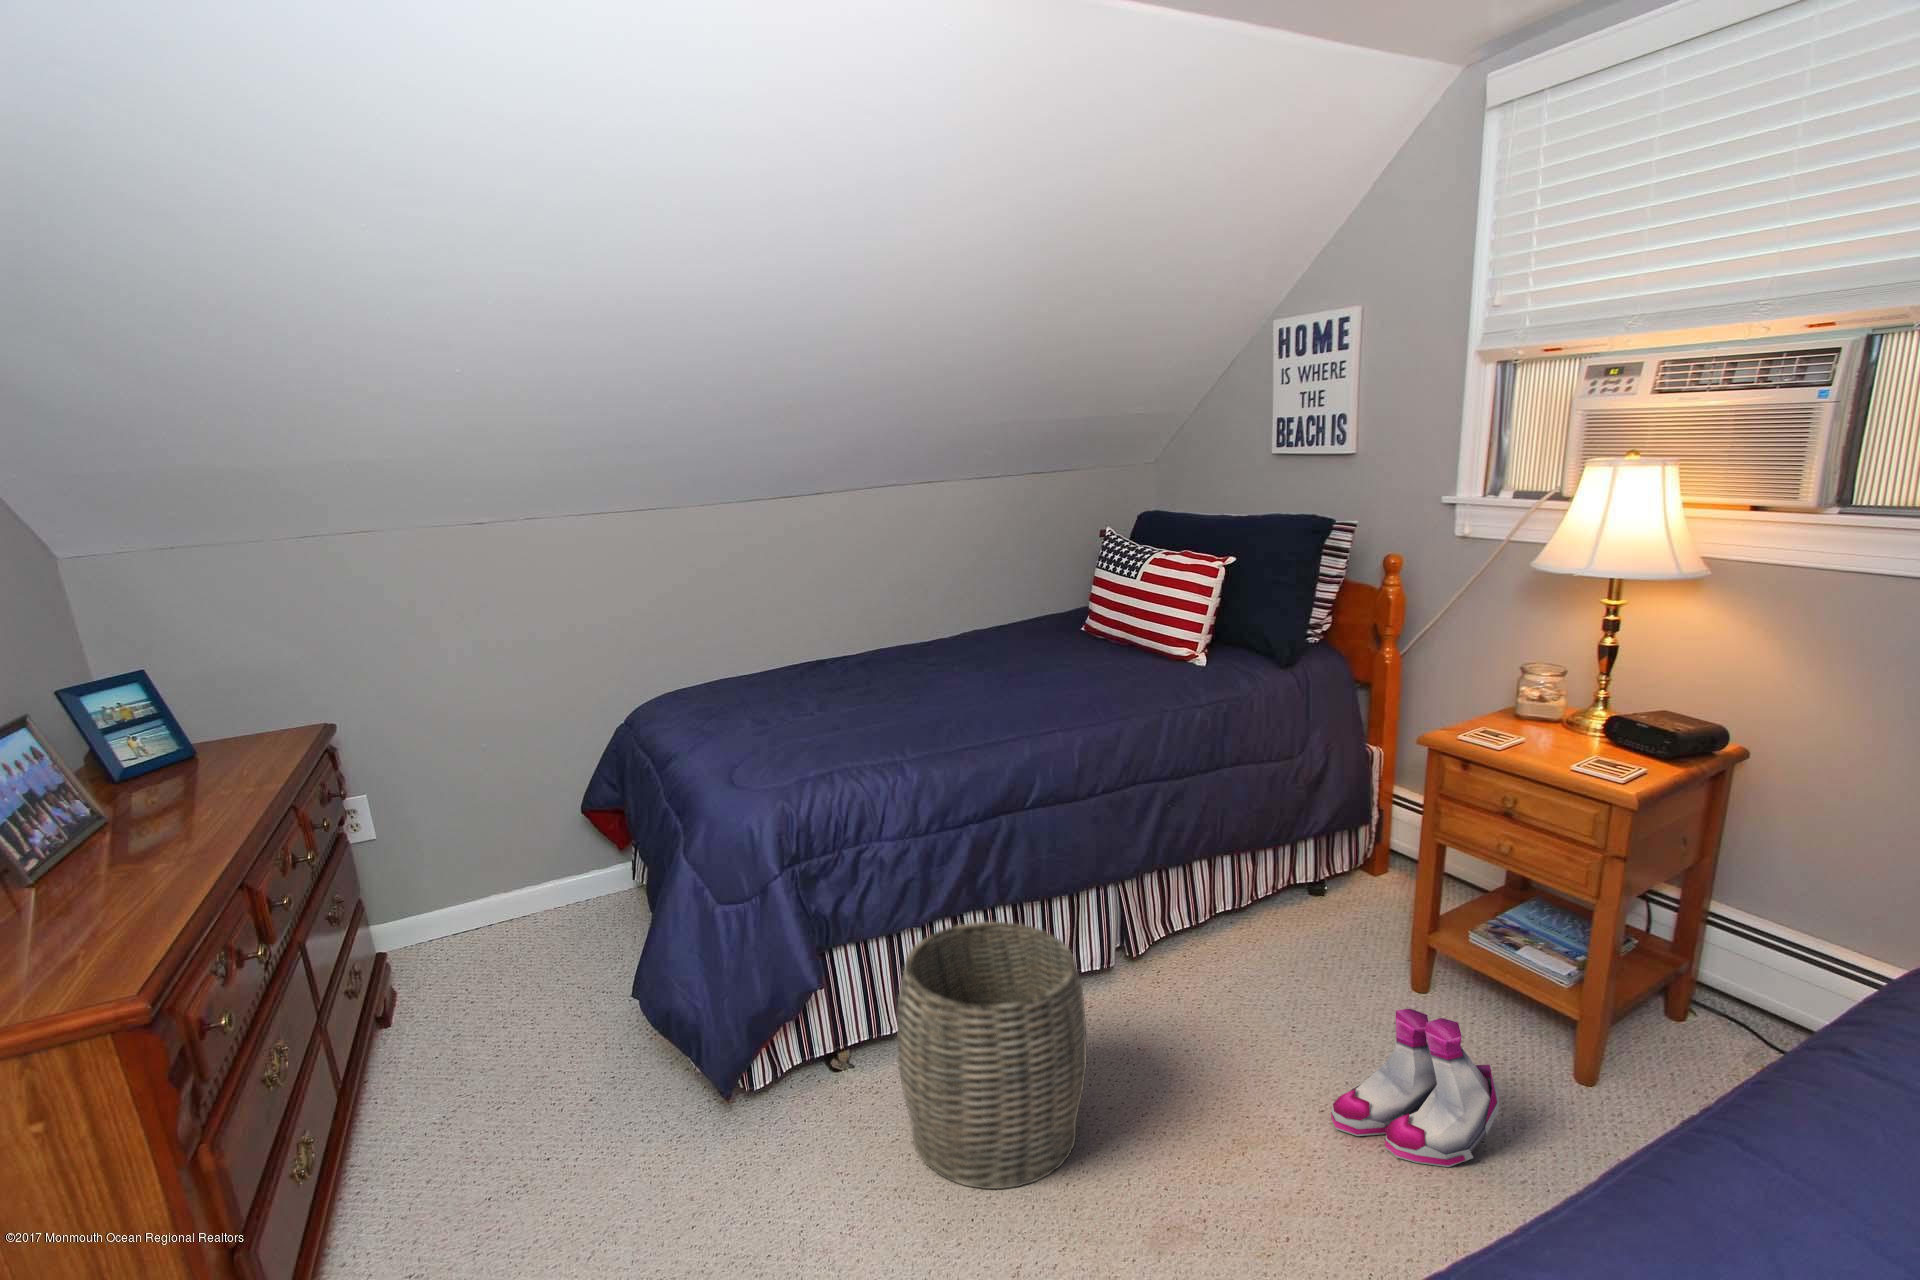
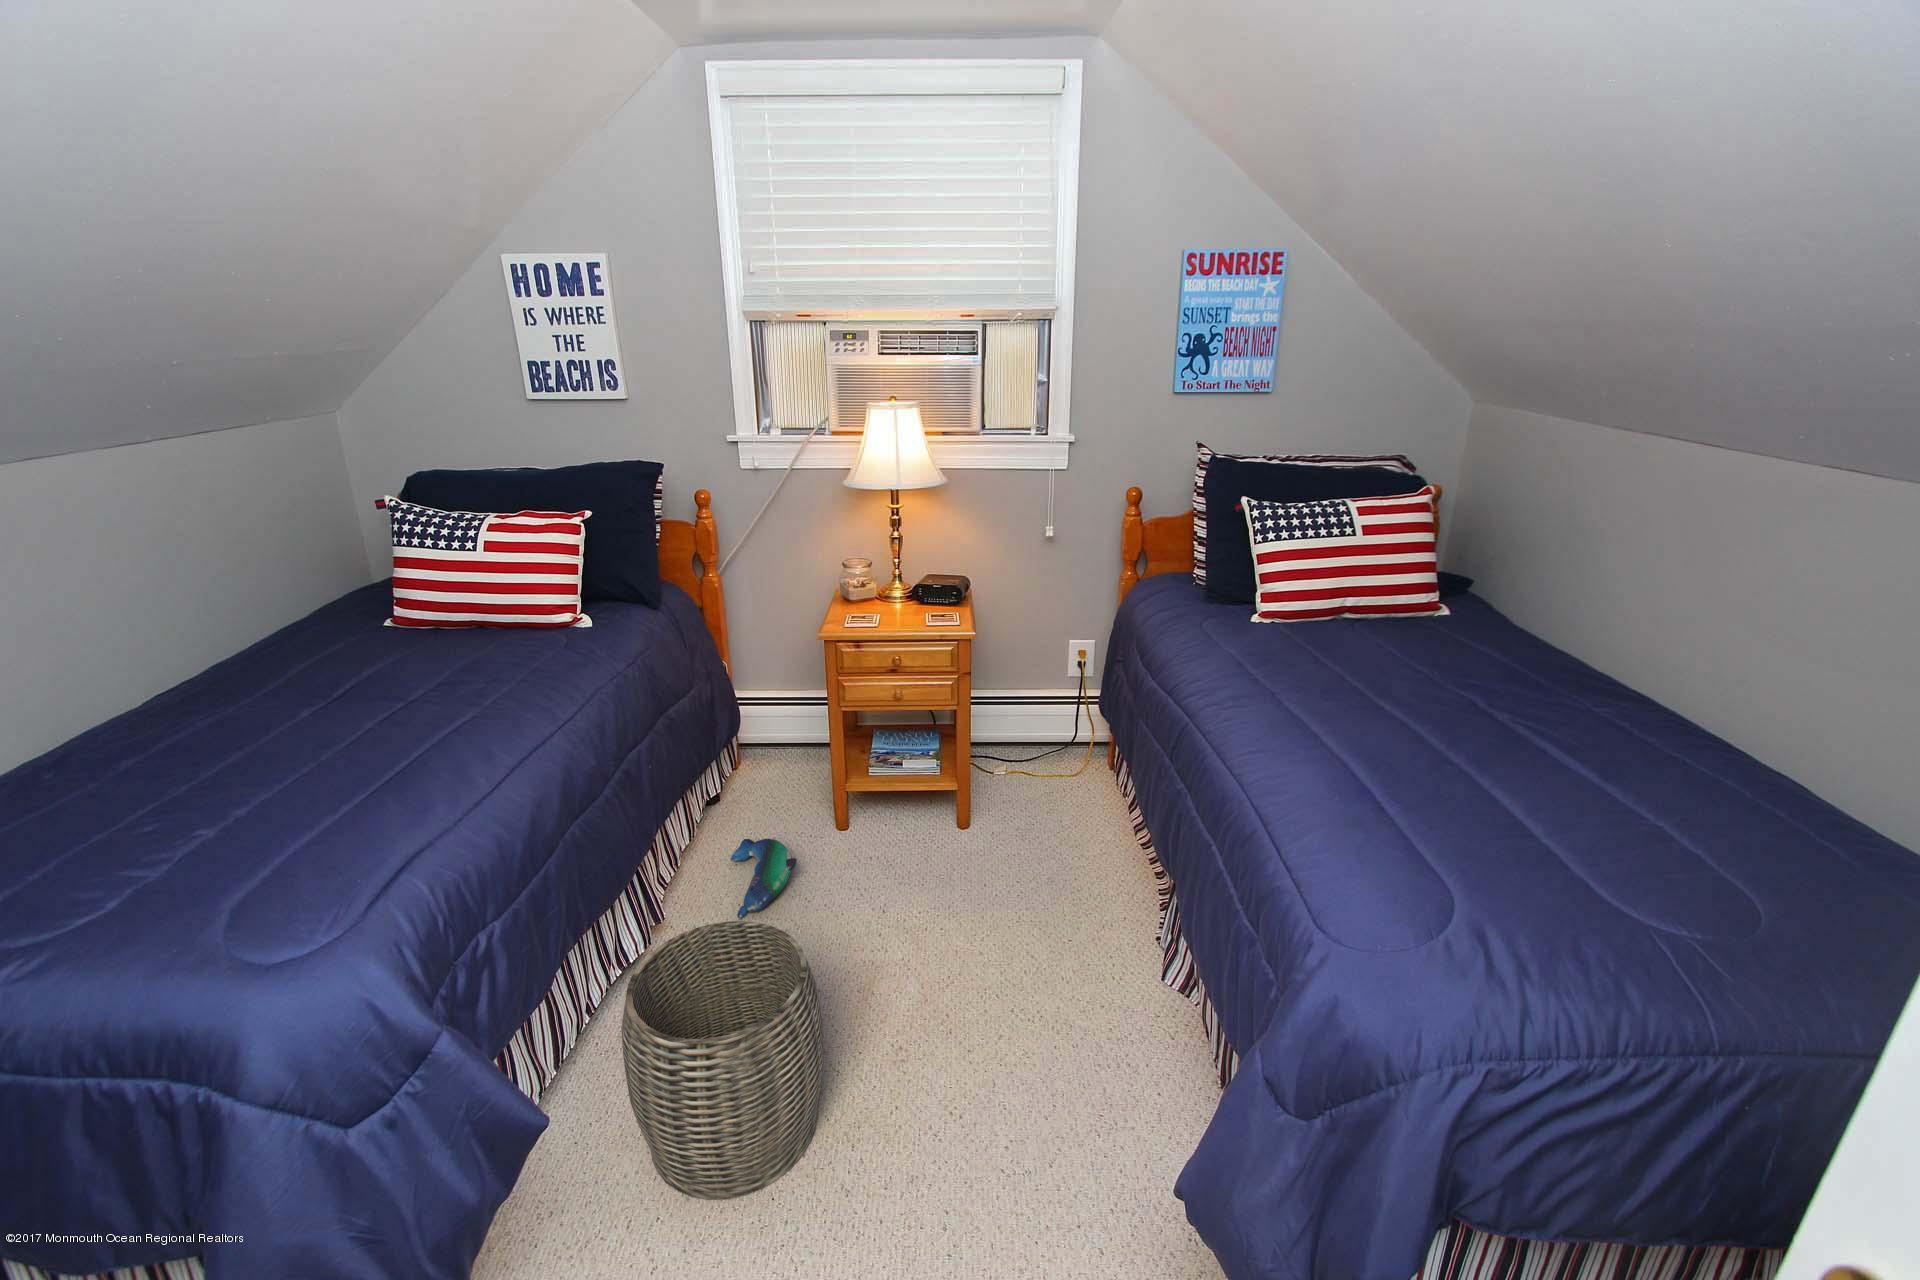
plush toy: none [1193,942,1295,1008] -> present [731,839,797,918]
boots: present [1331,1008,1499,1167] -> none [905,819,994,934]

